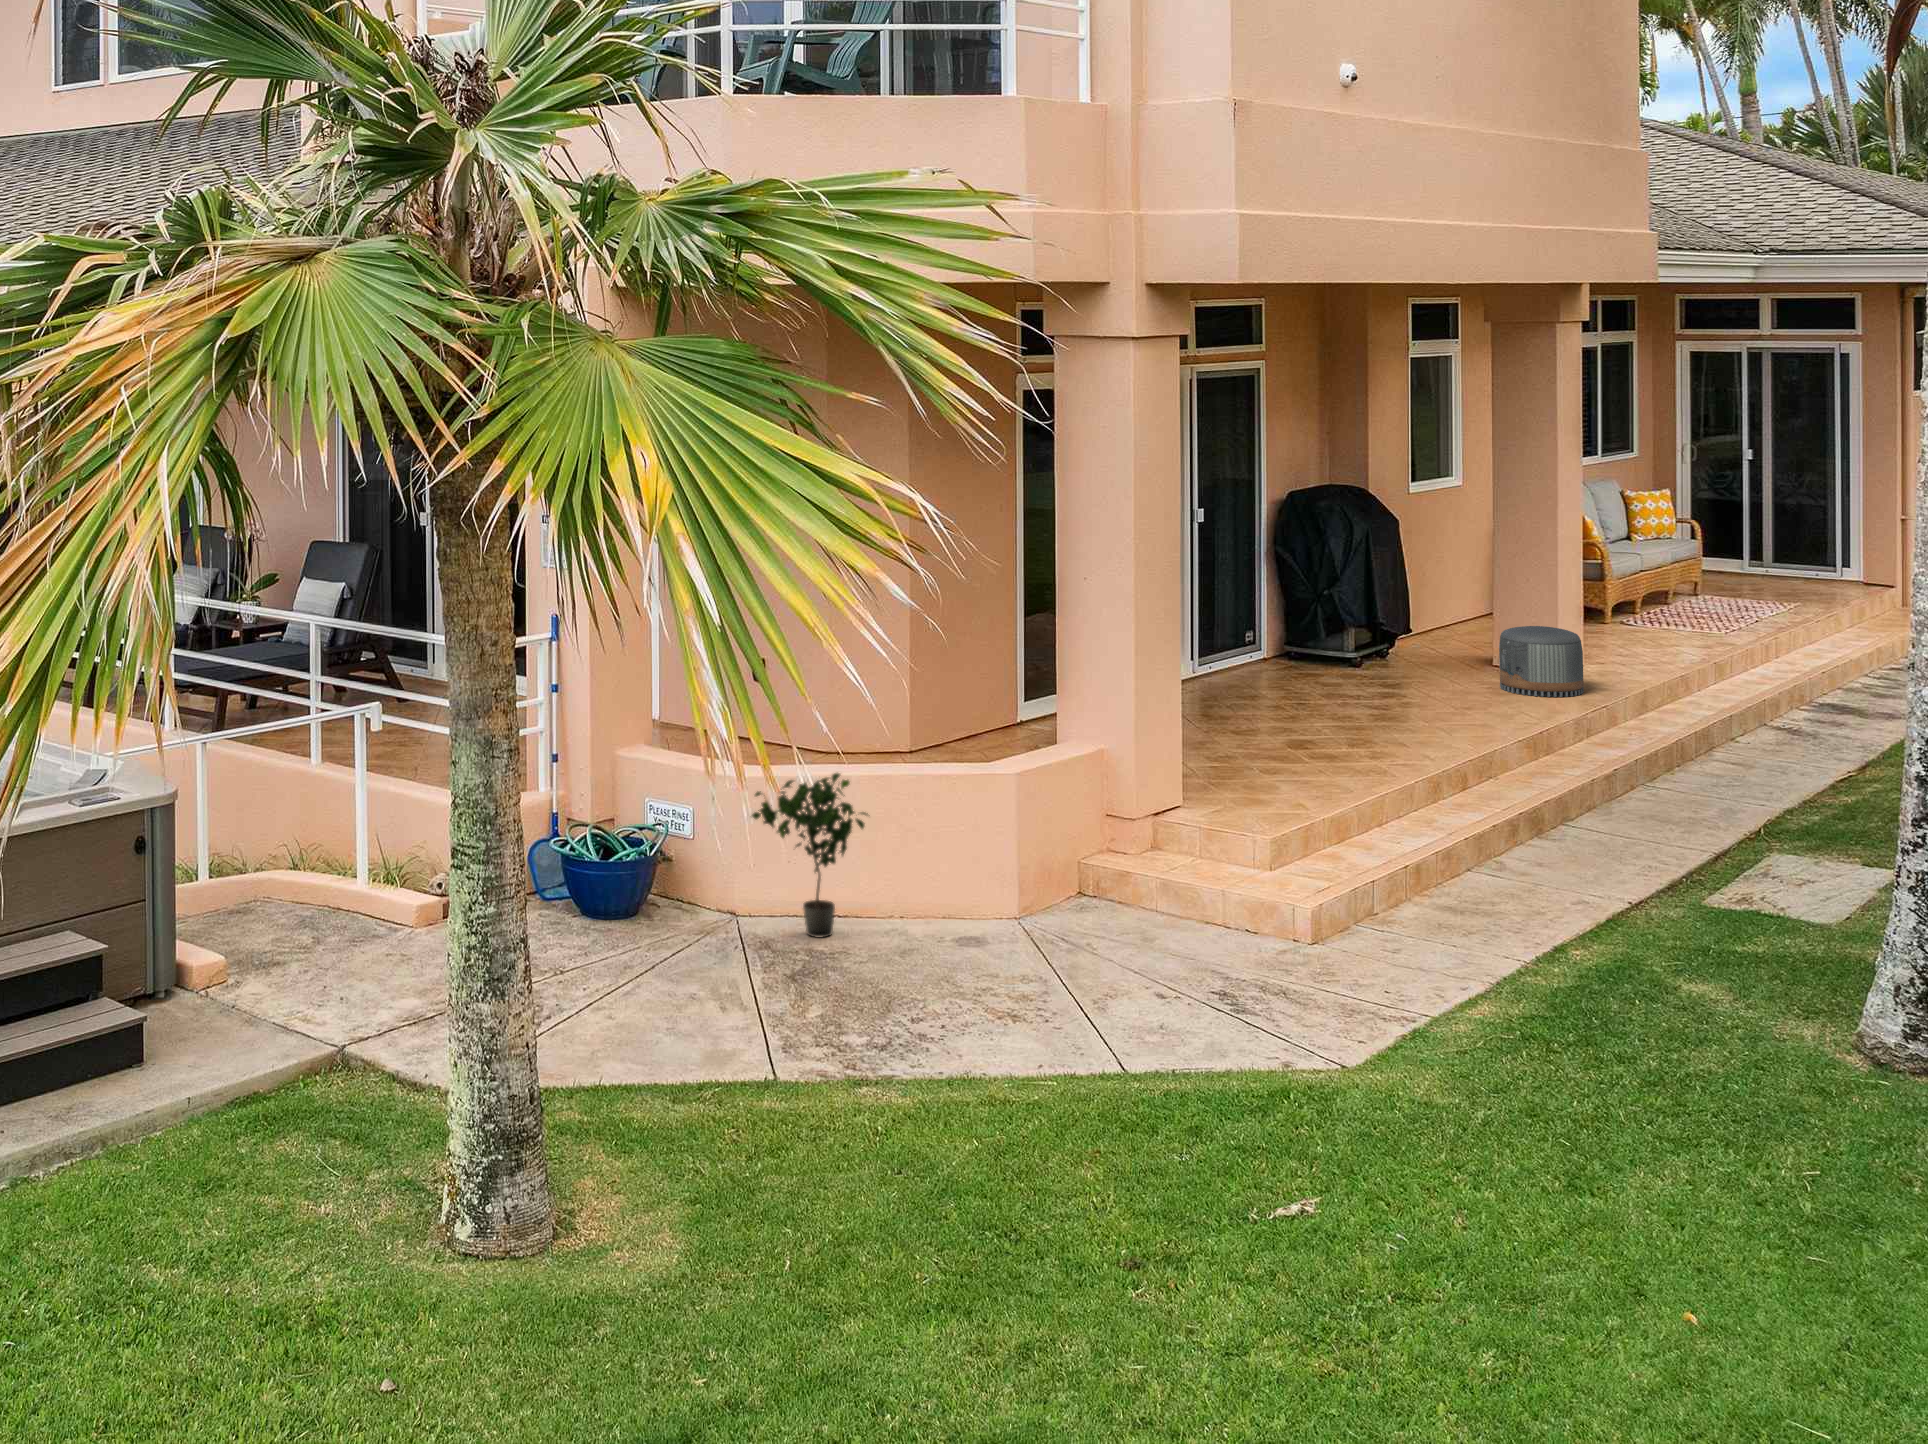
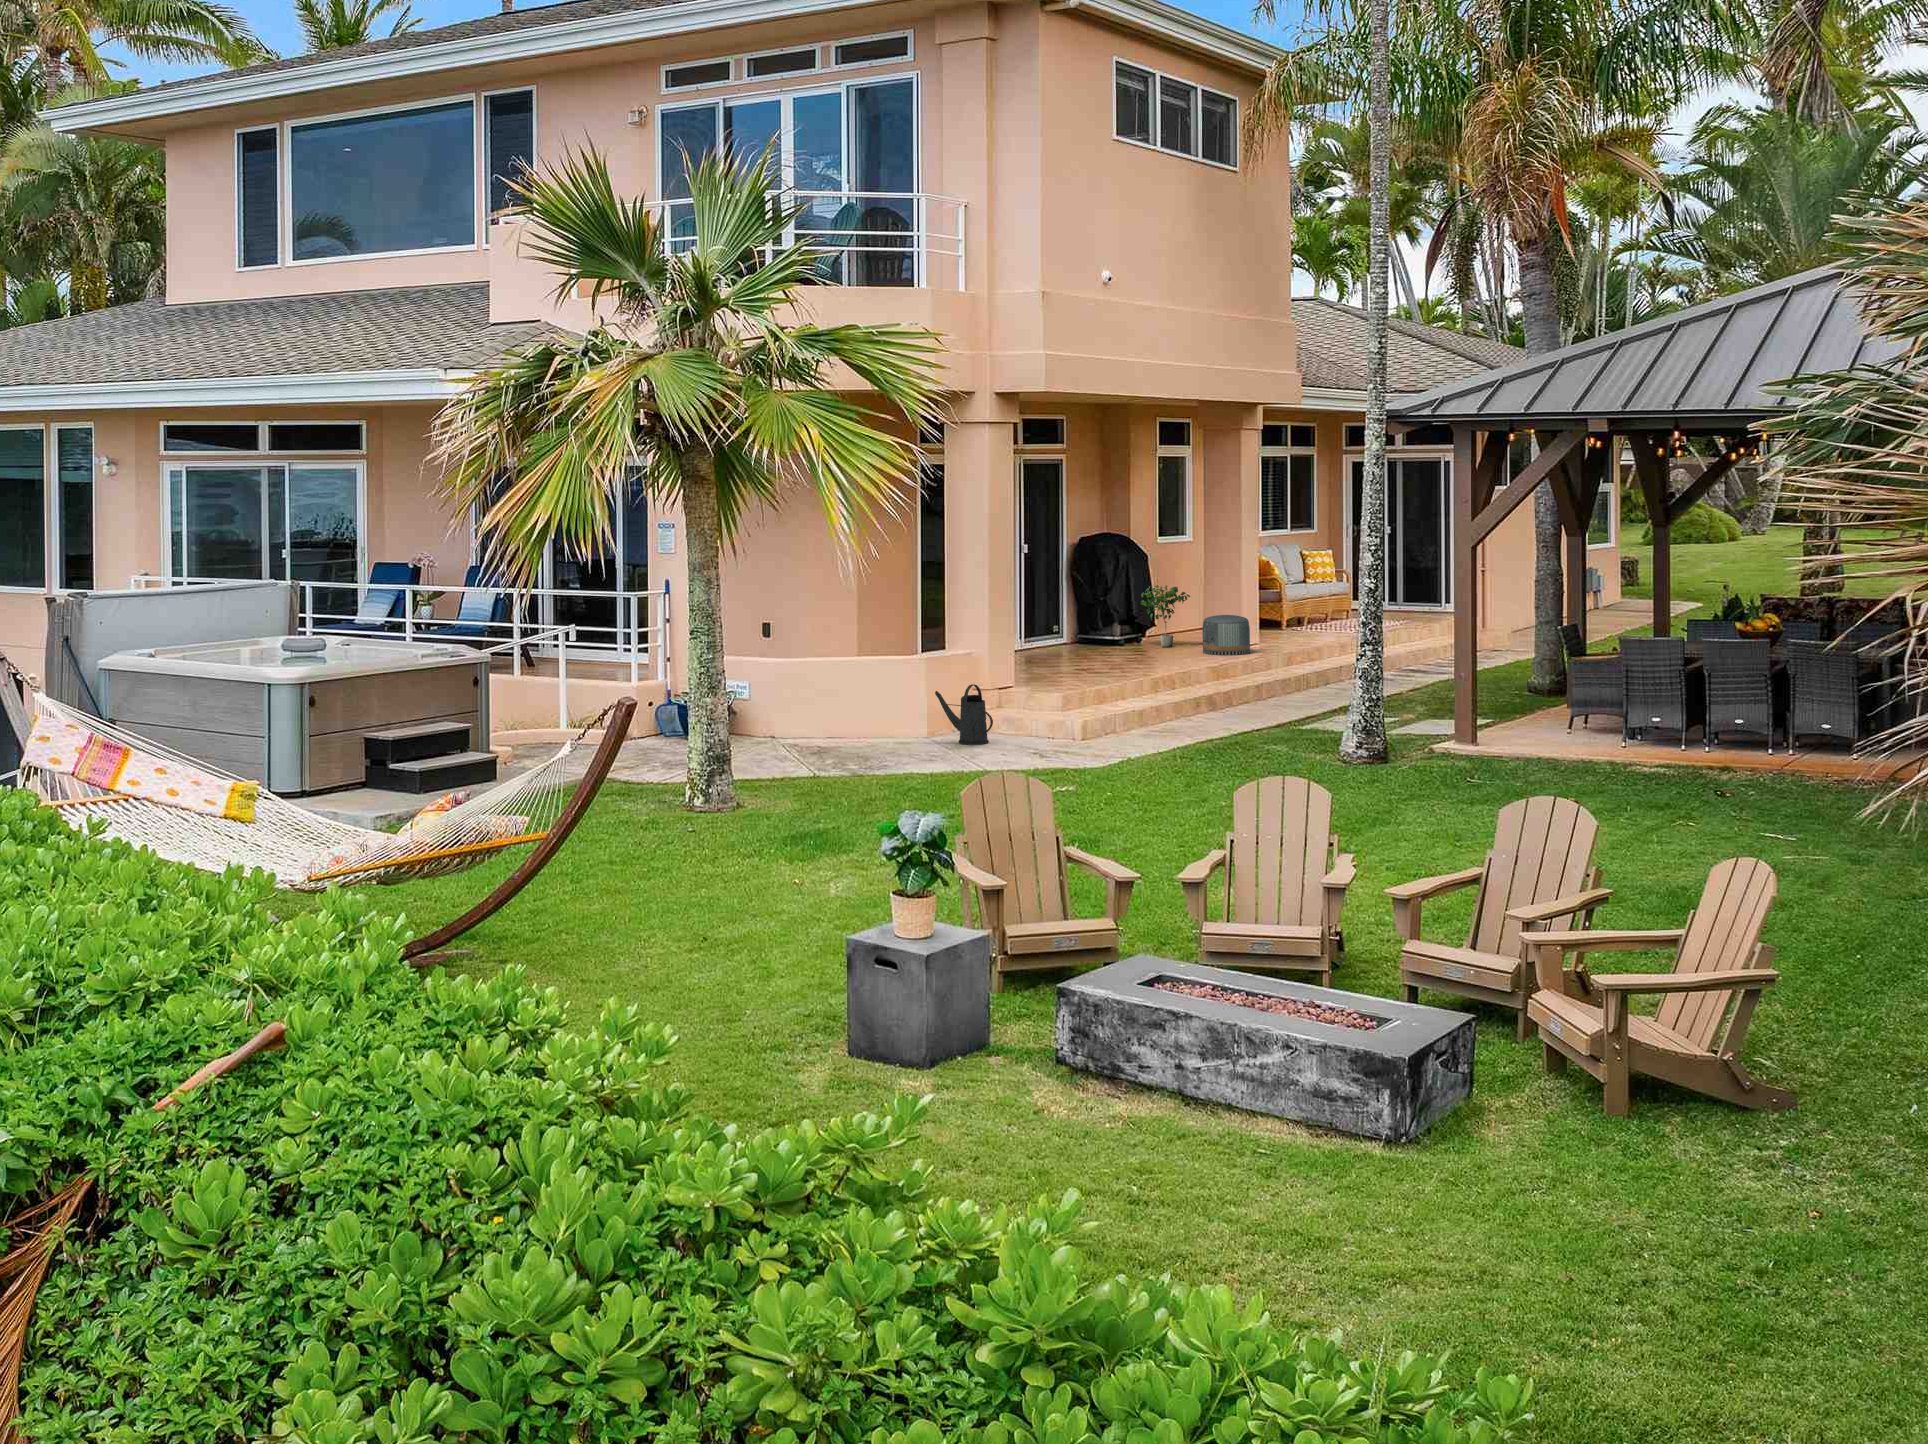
potted plant: present [752,773,868,937] -> present [1140,585,1190,647]
watering can: none [1030,826,1138,944] -> present [935,684,993,745]

